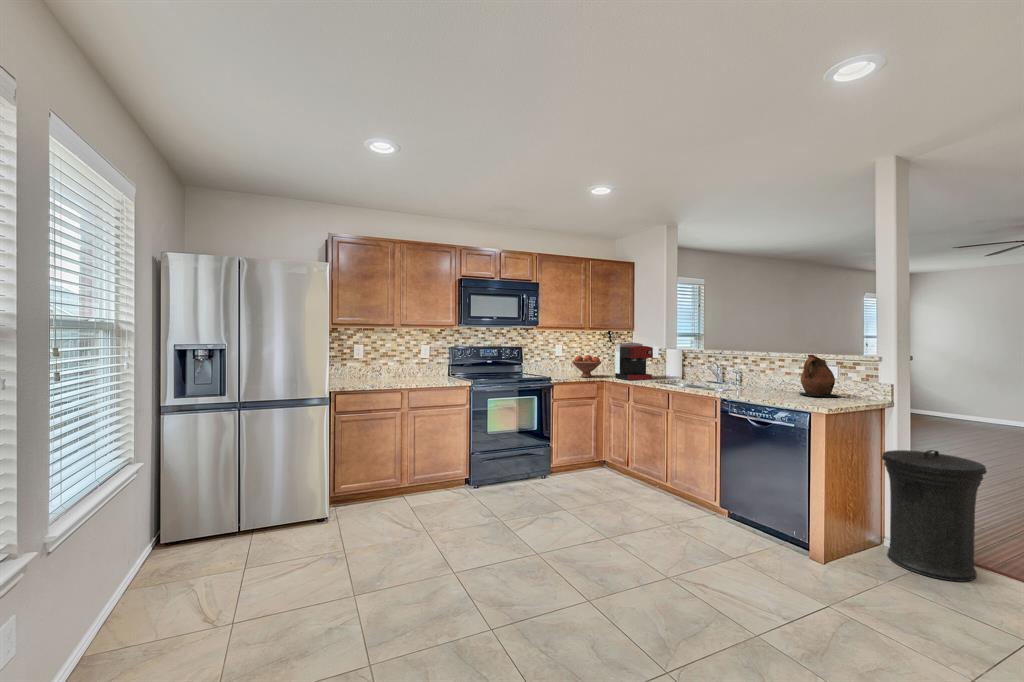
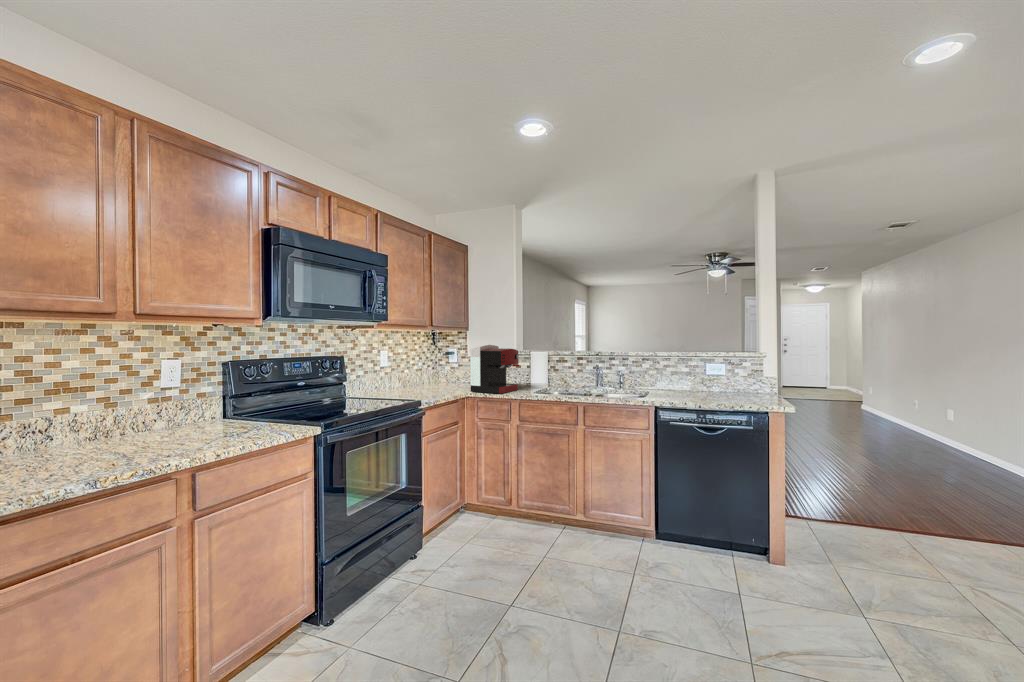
fruit bowl: present [572,355,601,377] -> none [410,363,451,395]
ceramic pitcher: present [799,355,840,397] -> none [707,353,750,396]
trash can: present [882,450,987,581] -> none [797,437,886,555]

